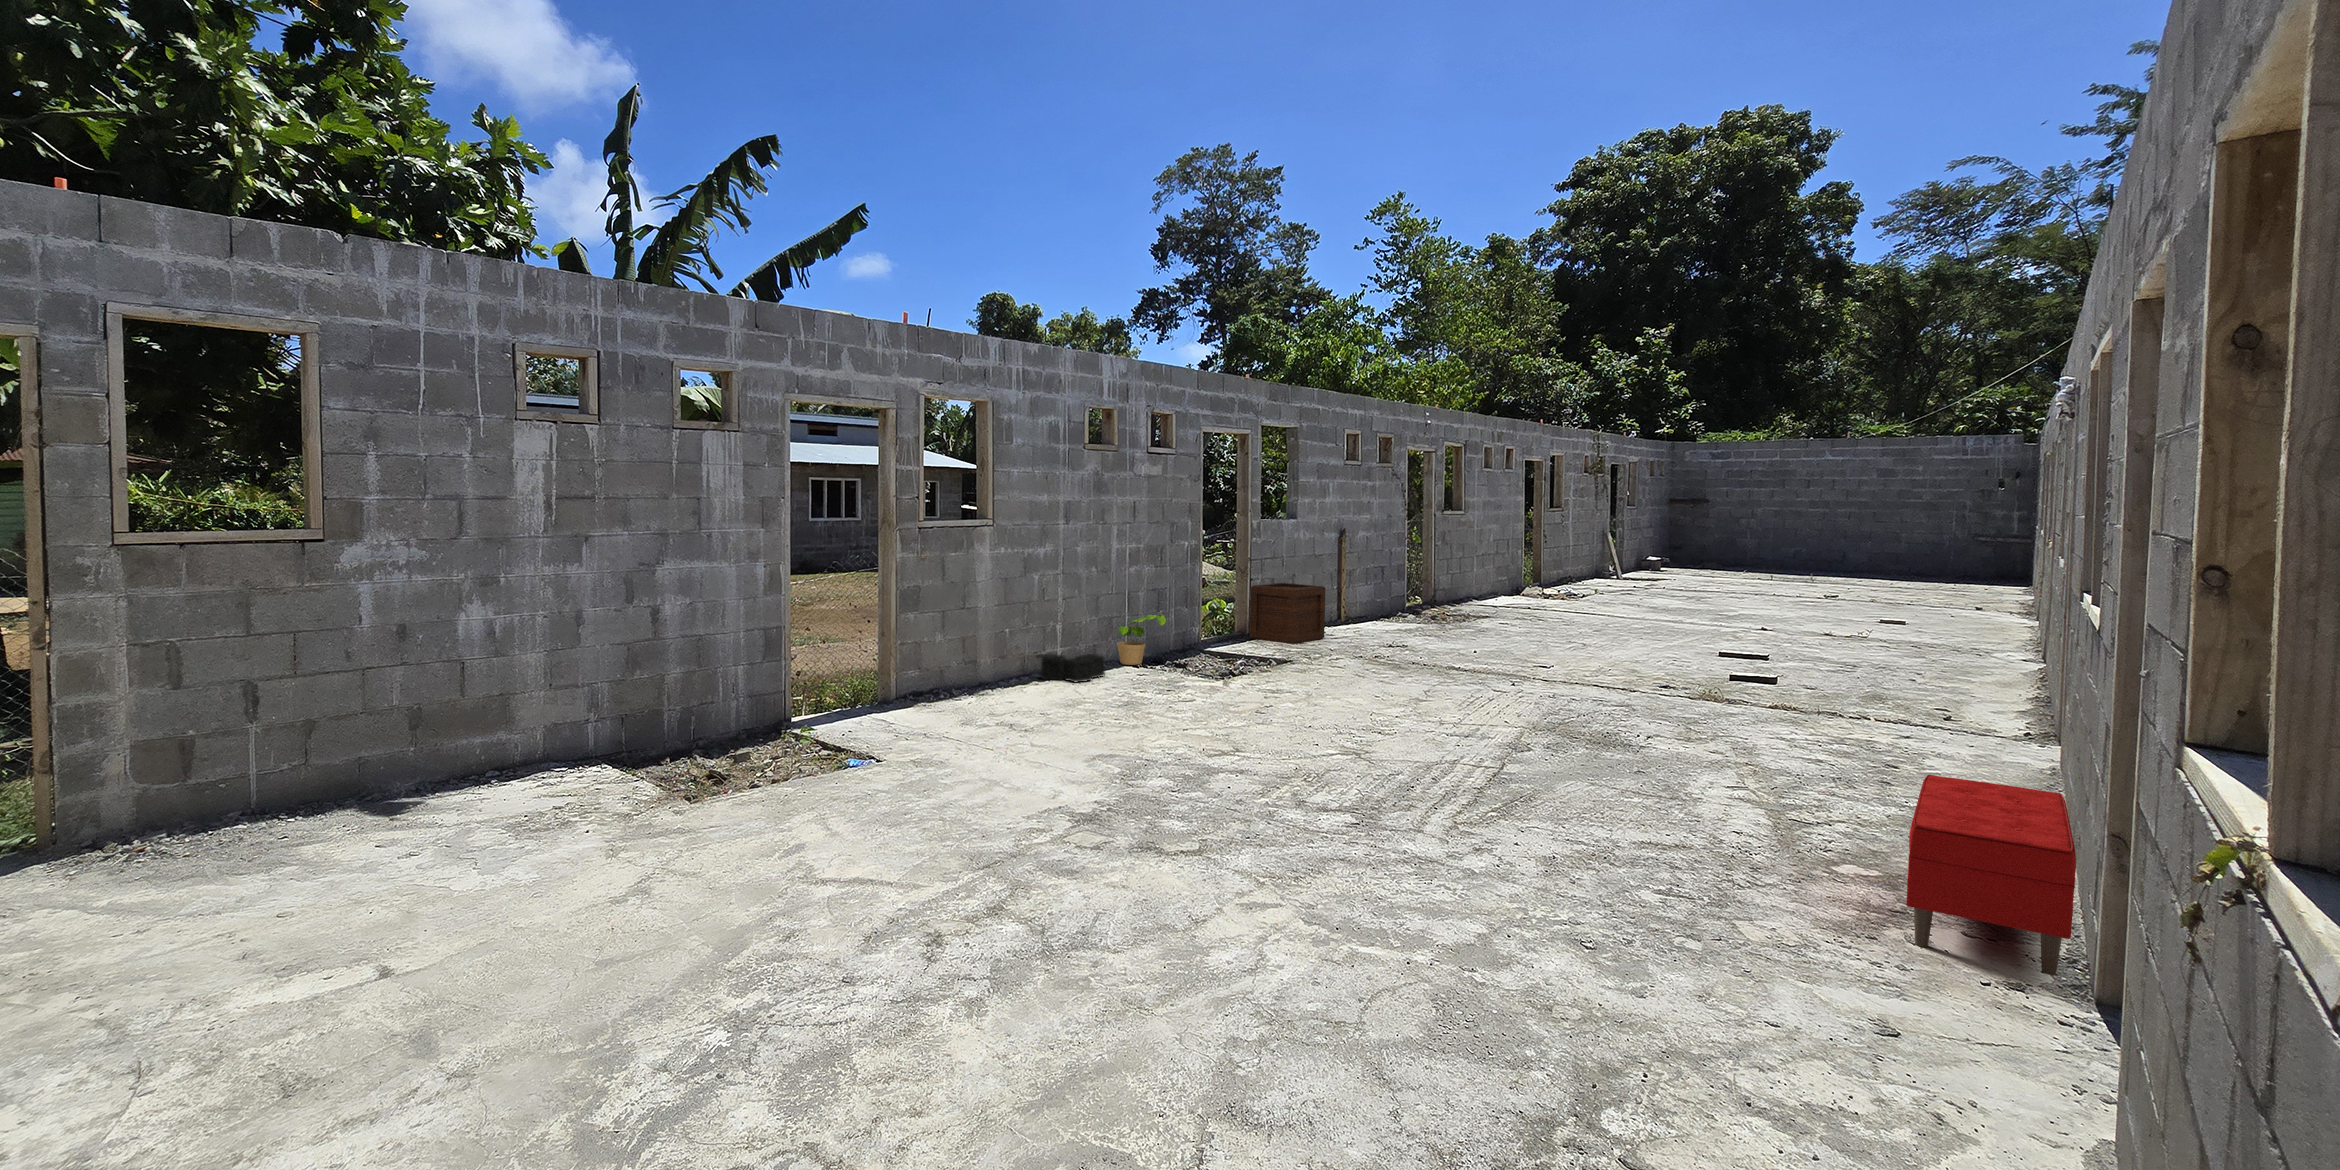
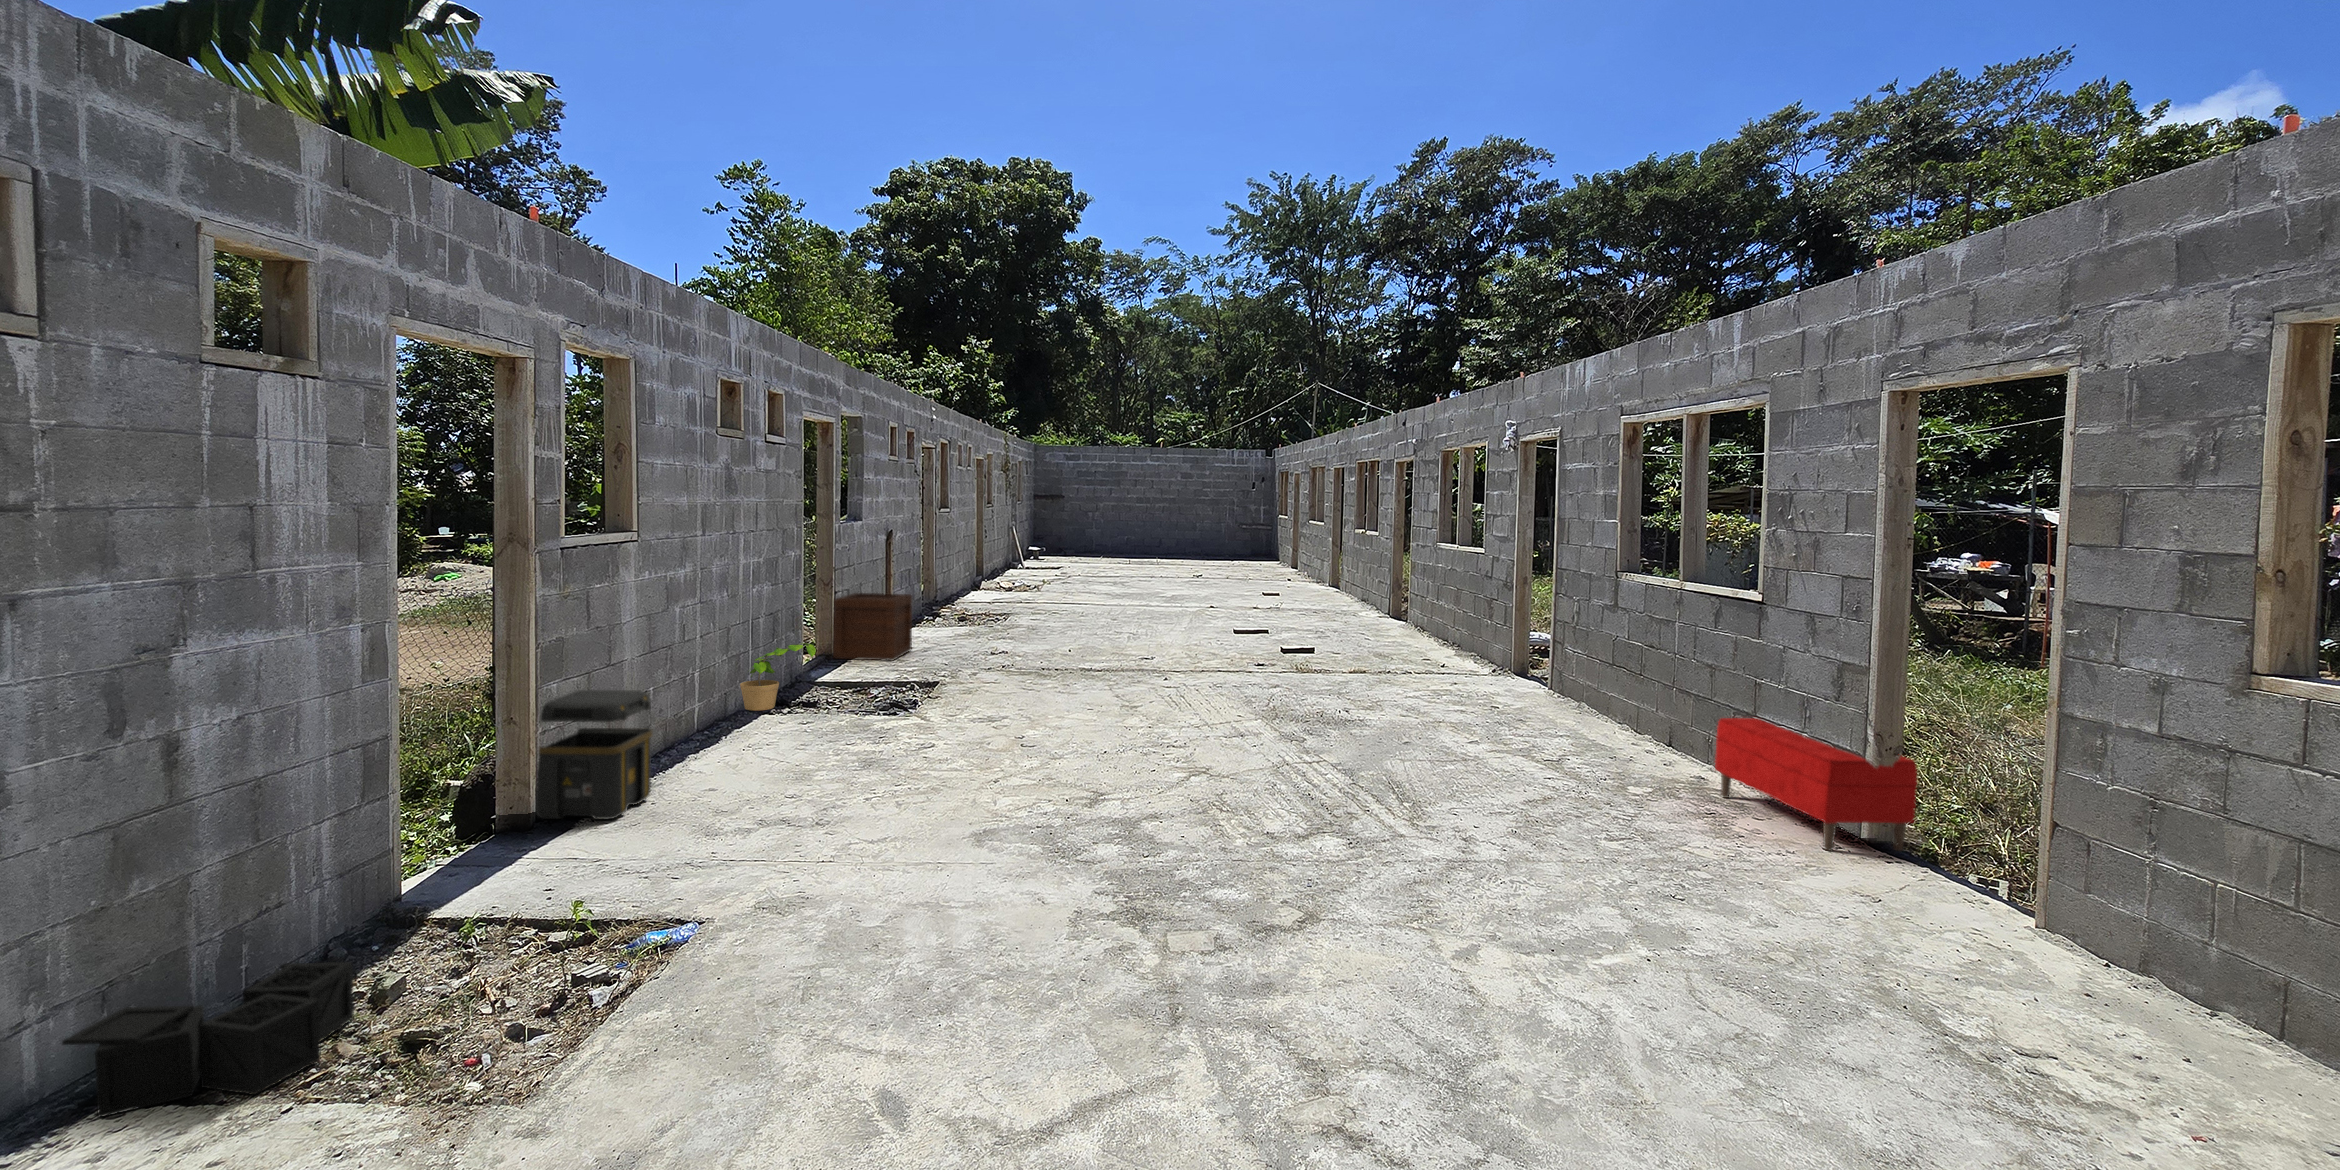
toolbox: none [900,623,972,708] -> present [536,690,652,819]
storage bin: present [1037,654,1105,682] -> present [62,962,363,1117]

